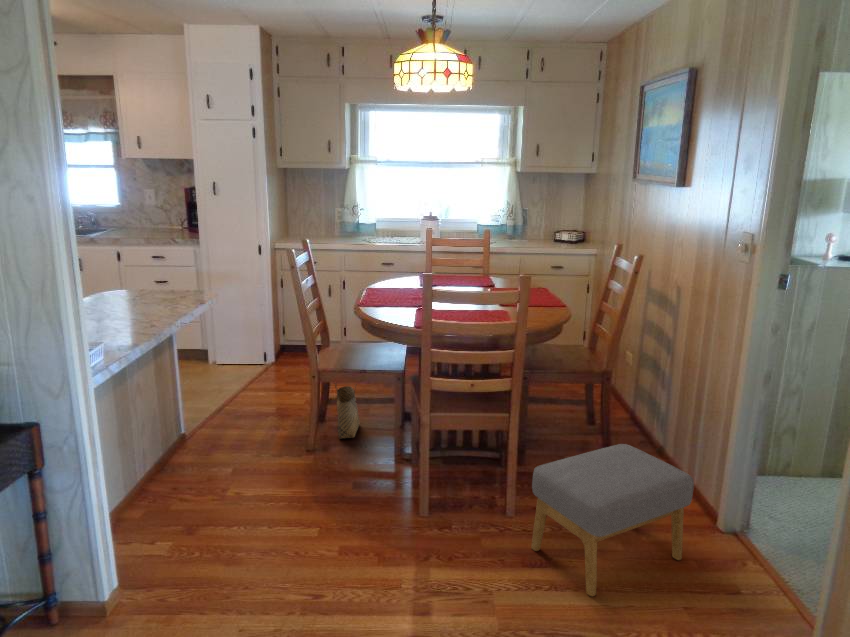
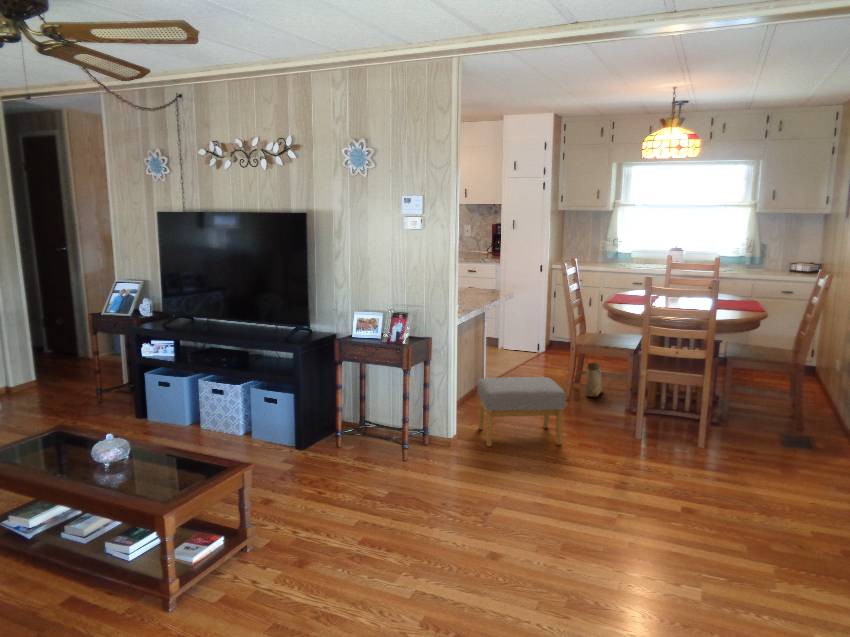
footstool: present [531,444,694,596] -> present [477,377,566,446]

